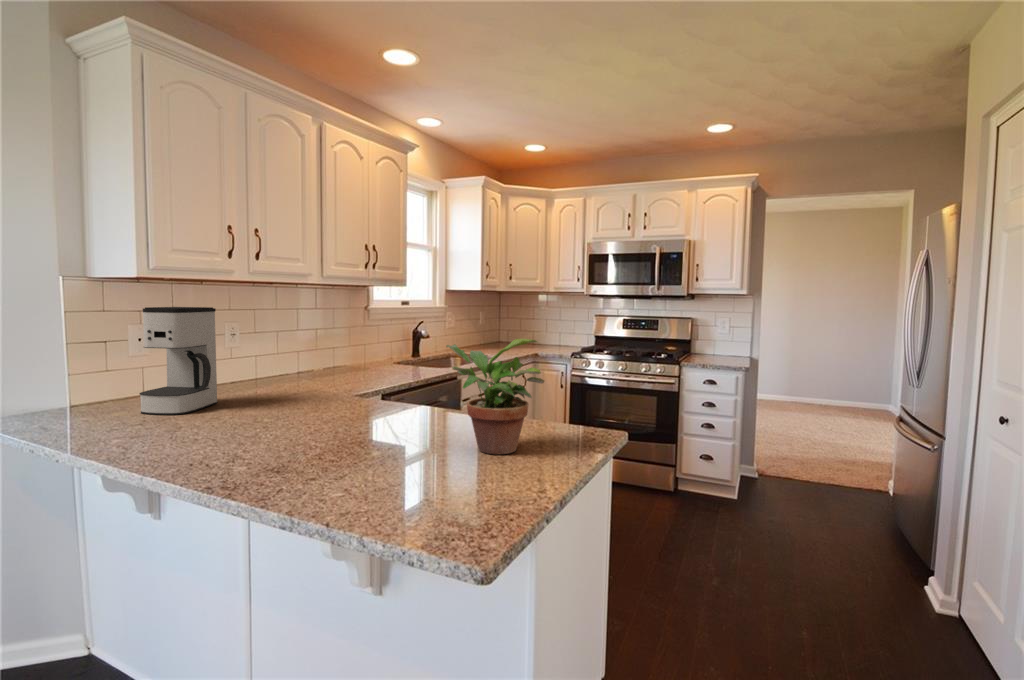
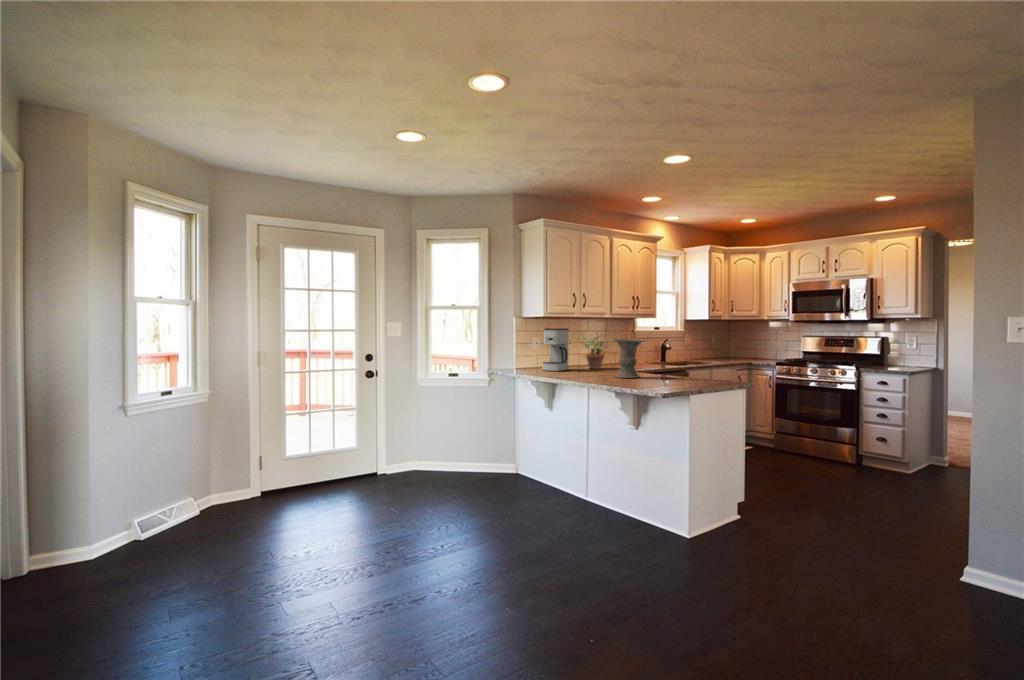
vase: none [318,337,395,438] -> present [614,339,644,378]
potted plant: present [446,339,544,454] -> present [584,338,605,369]

